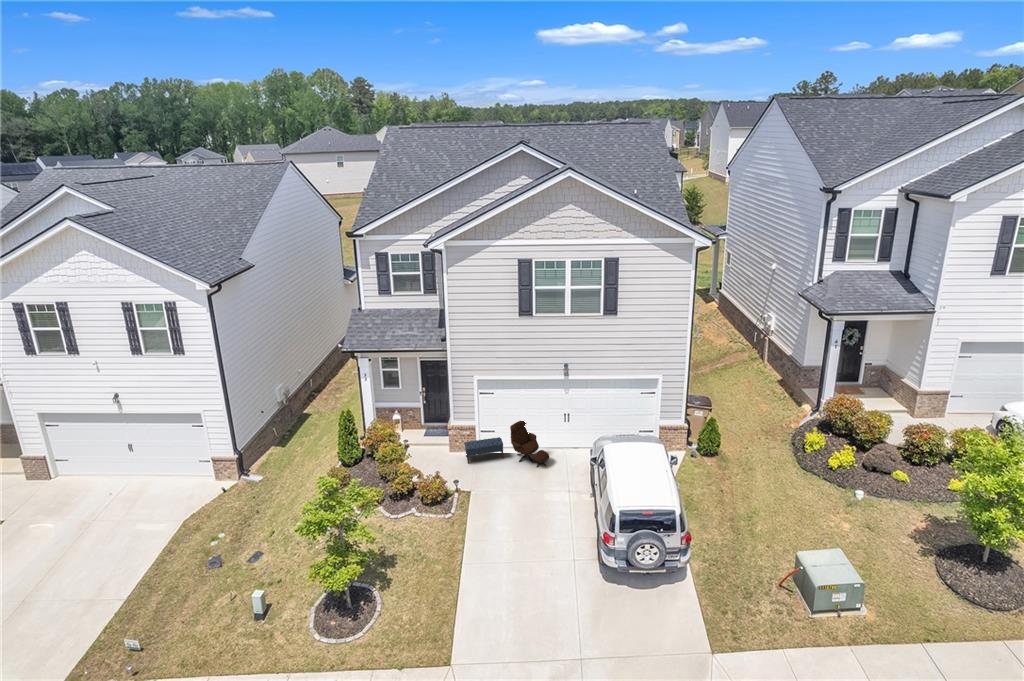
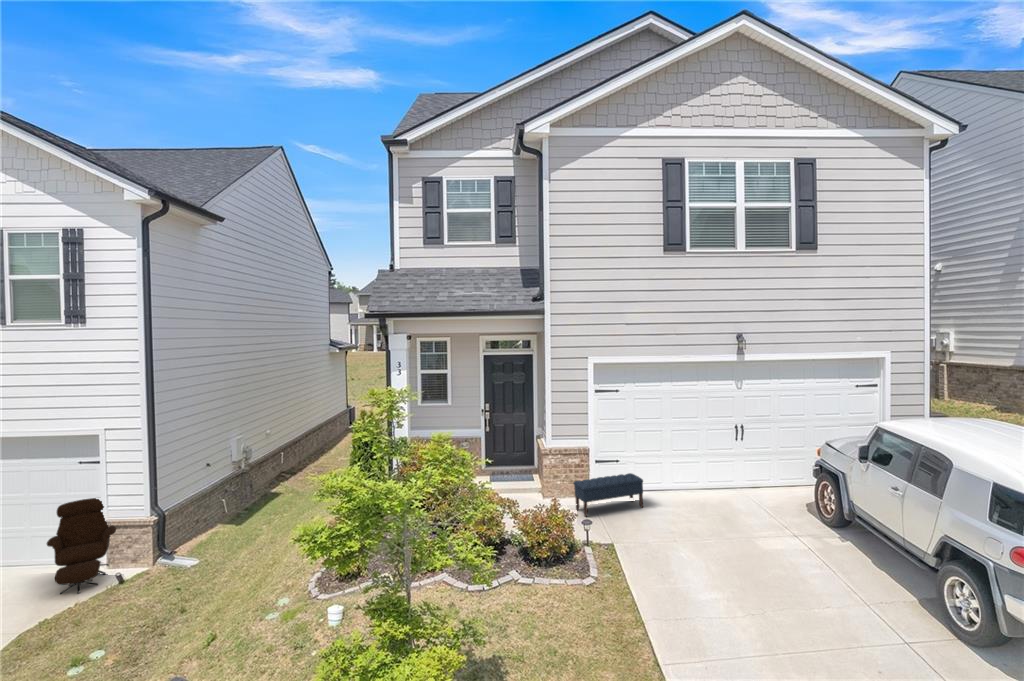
lounge chair: present [510,421,549,467] -> present [47,498,116,594]

